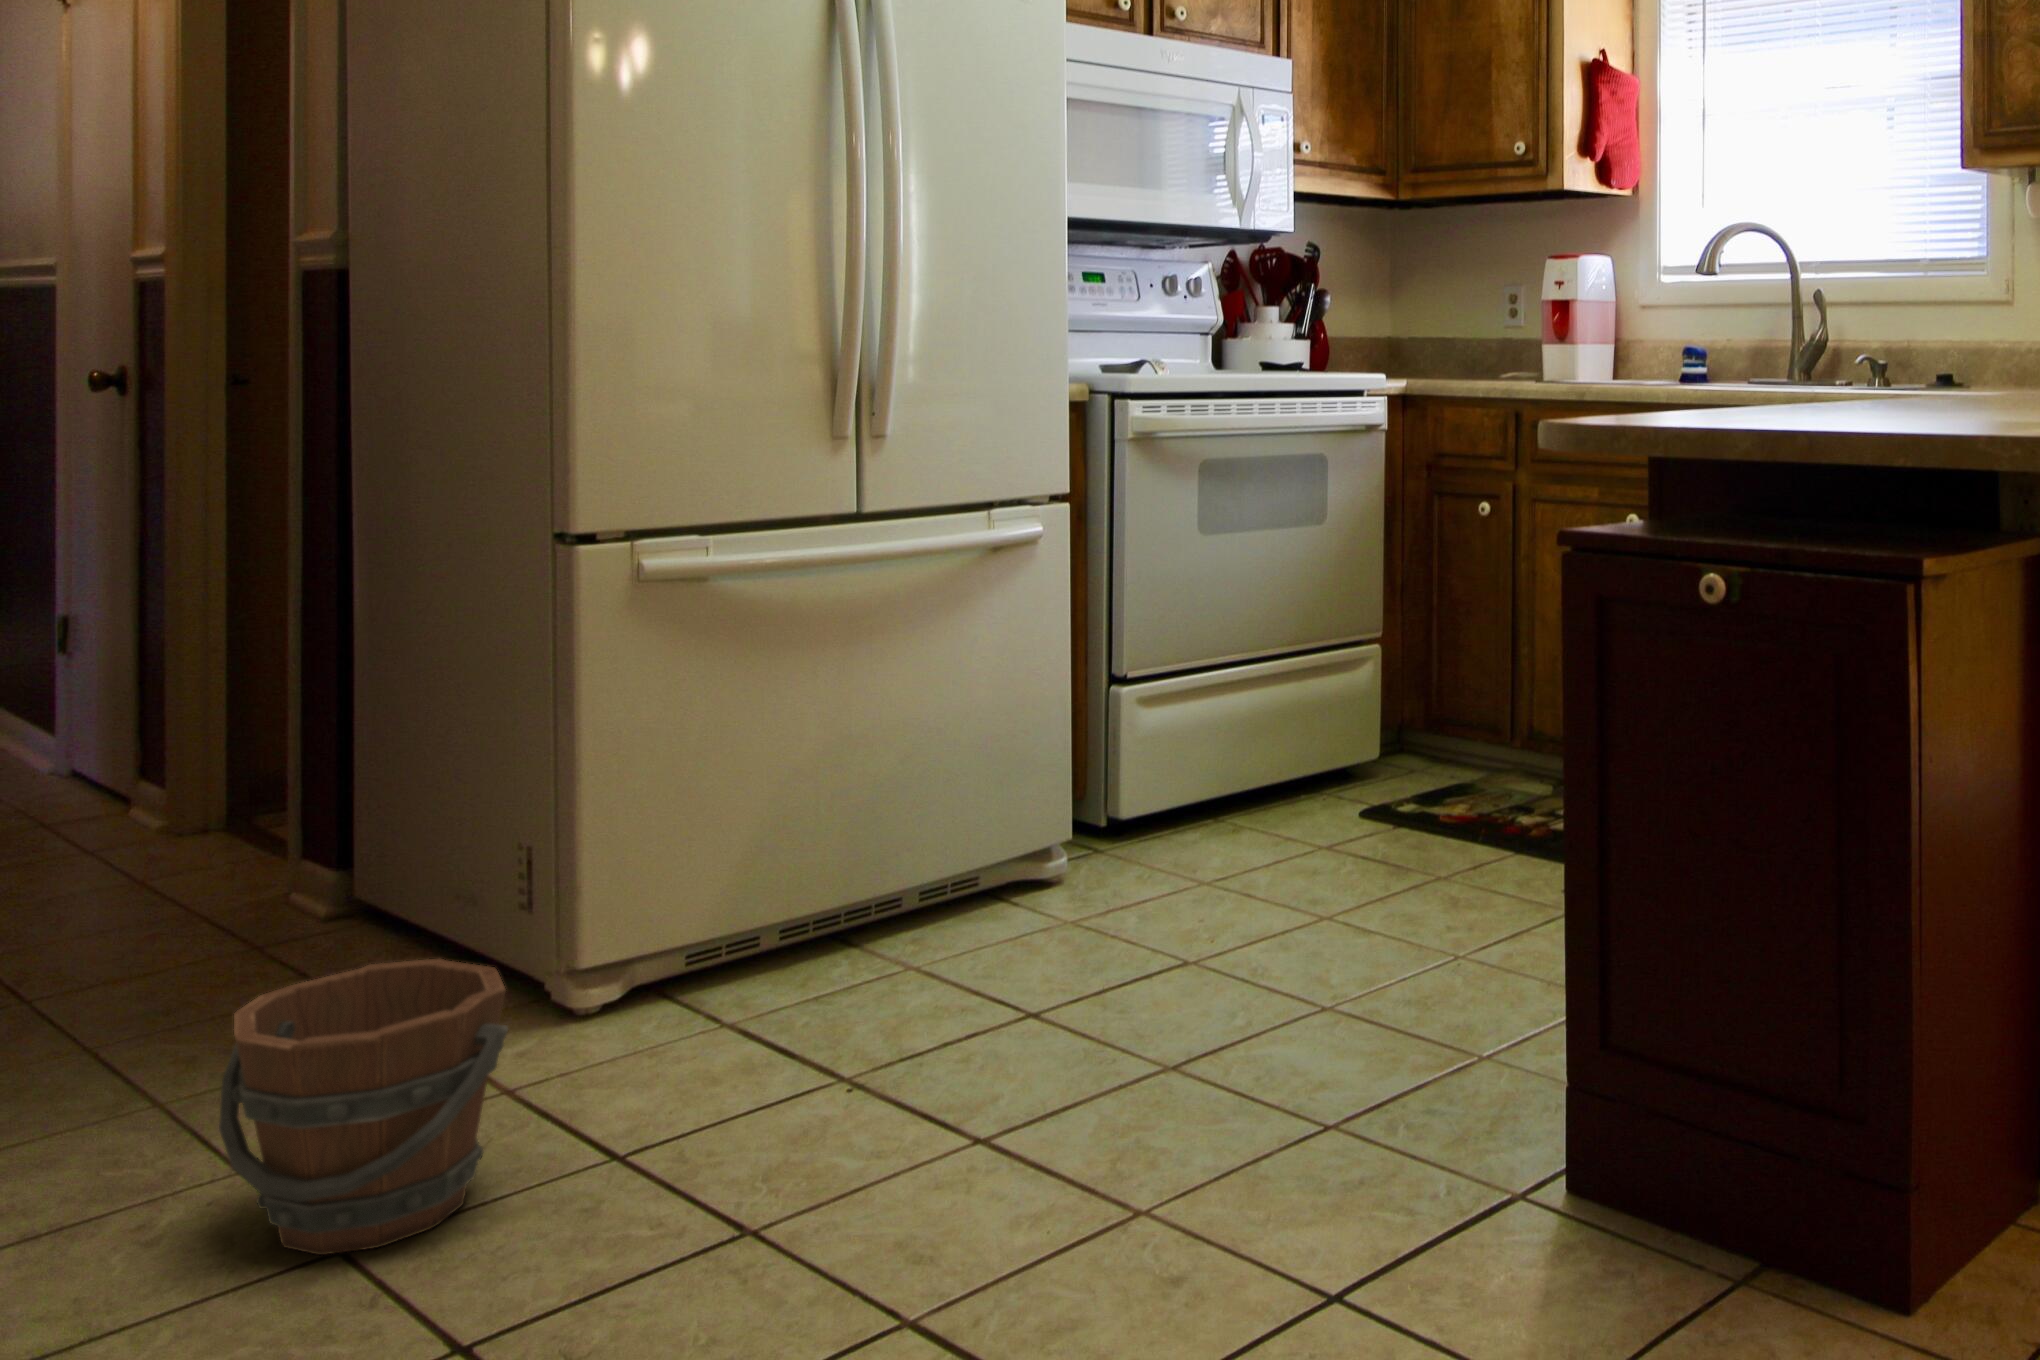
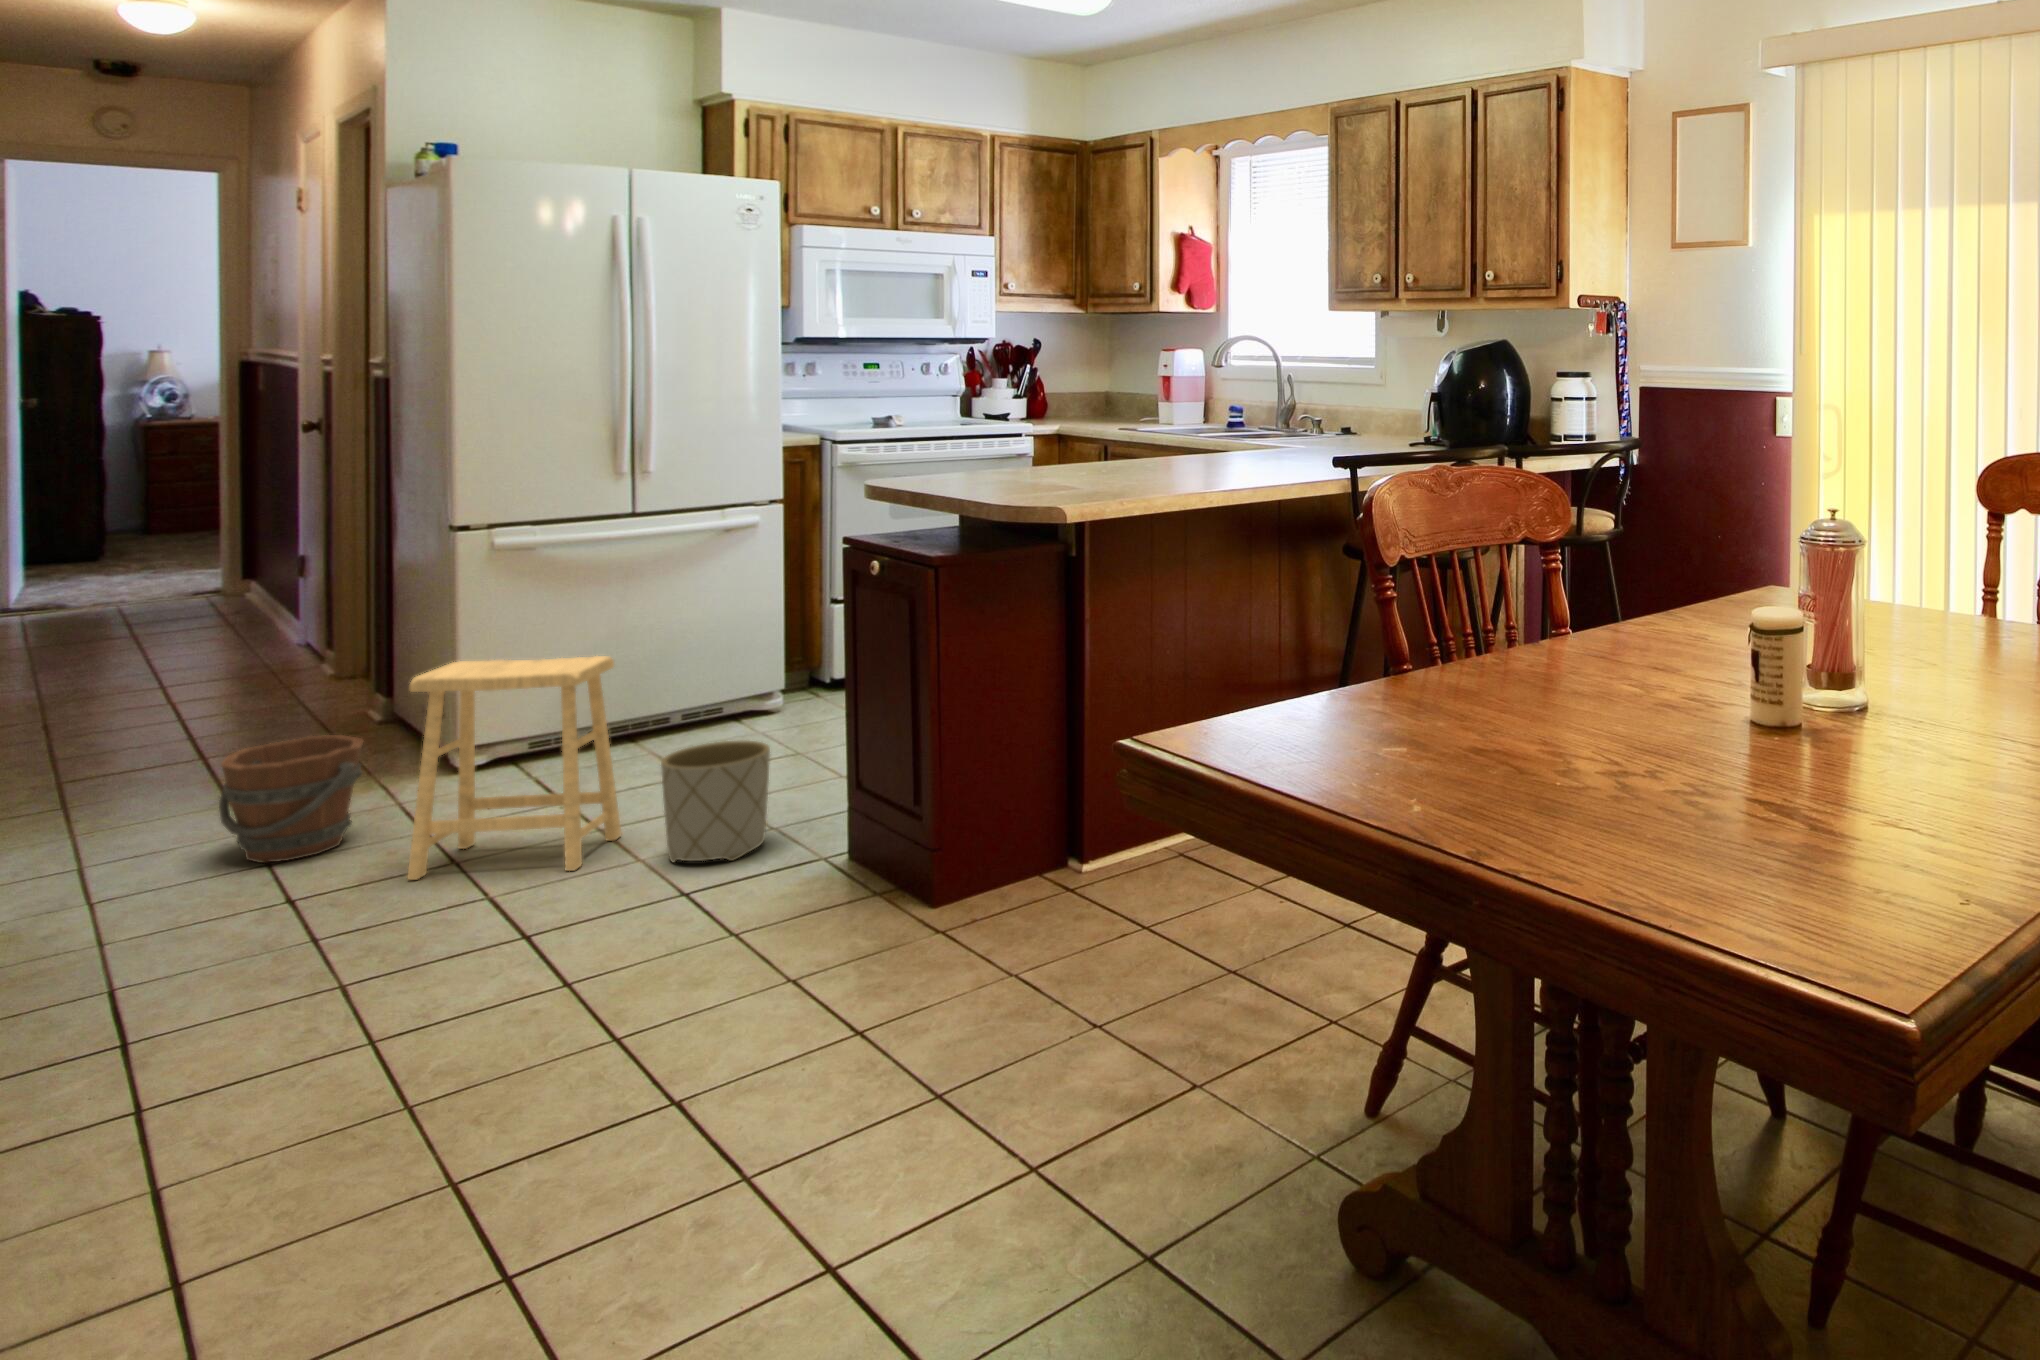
footstool: none [697,786,1063,1299] -> present [407,656,621,880]
planter: none [1208,961,1412,1238] -> present [661,741,770,862]

